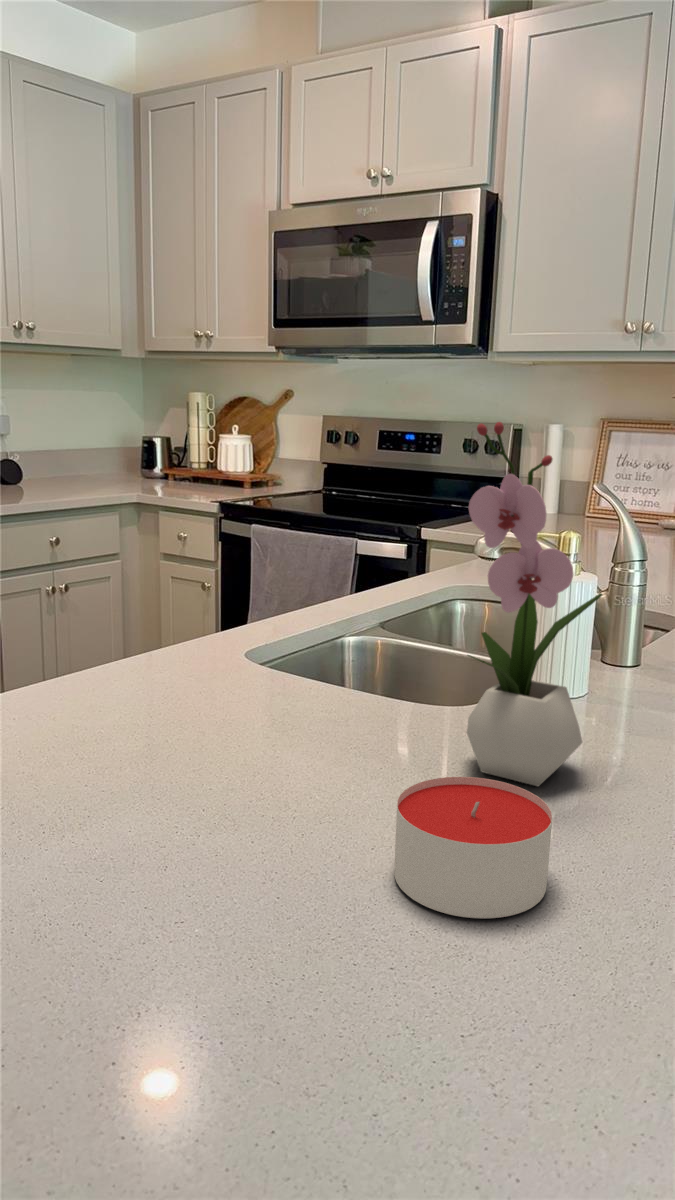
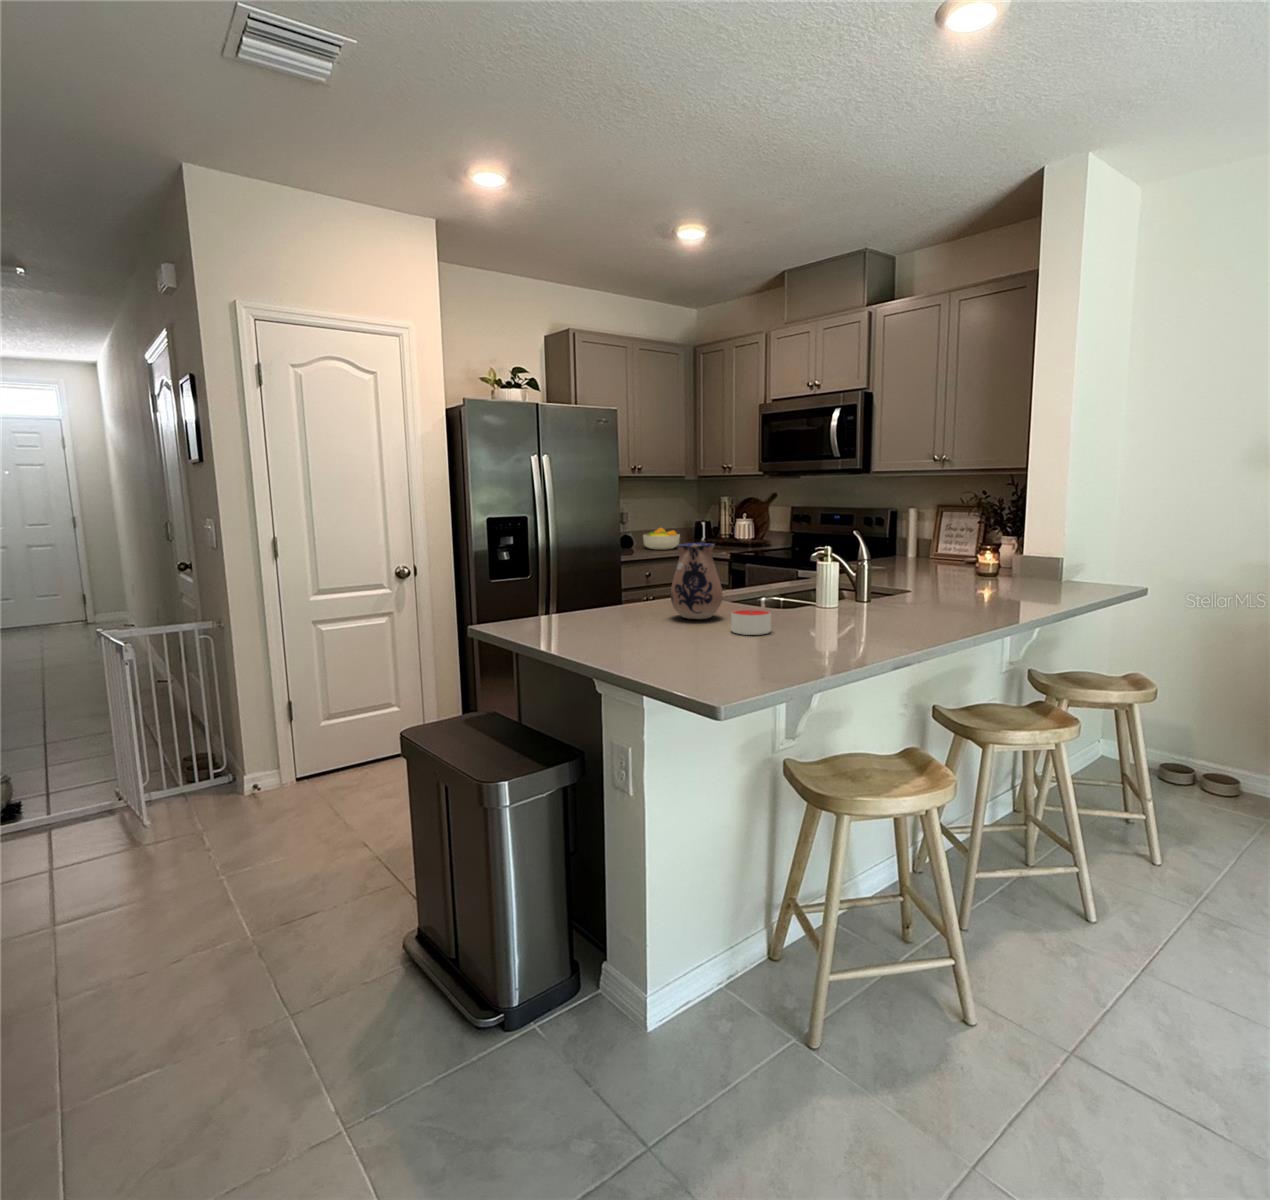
flower arrangement: present [467,422,602,787] -> none [762,513,810,621]
fruit bowl: none [40,447,115,491] -> present [643,528,680,550]
ceramic pitcher: none [136,515,318,793] -> present [671,543,723,619]

